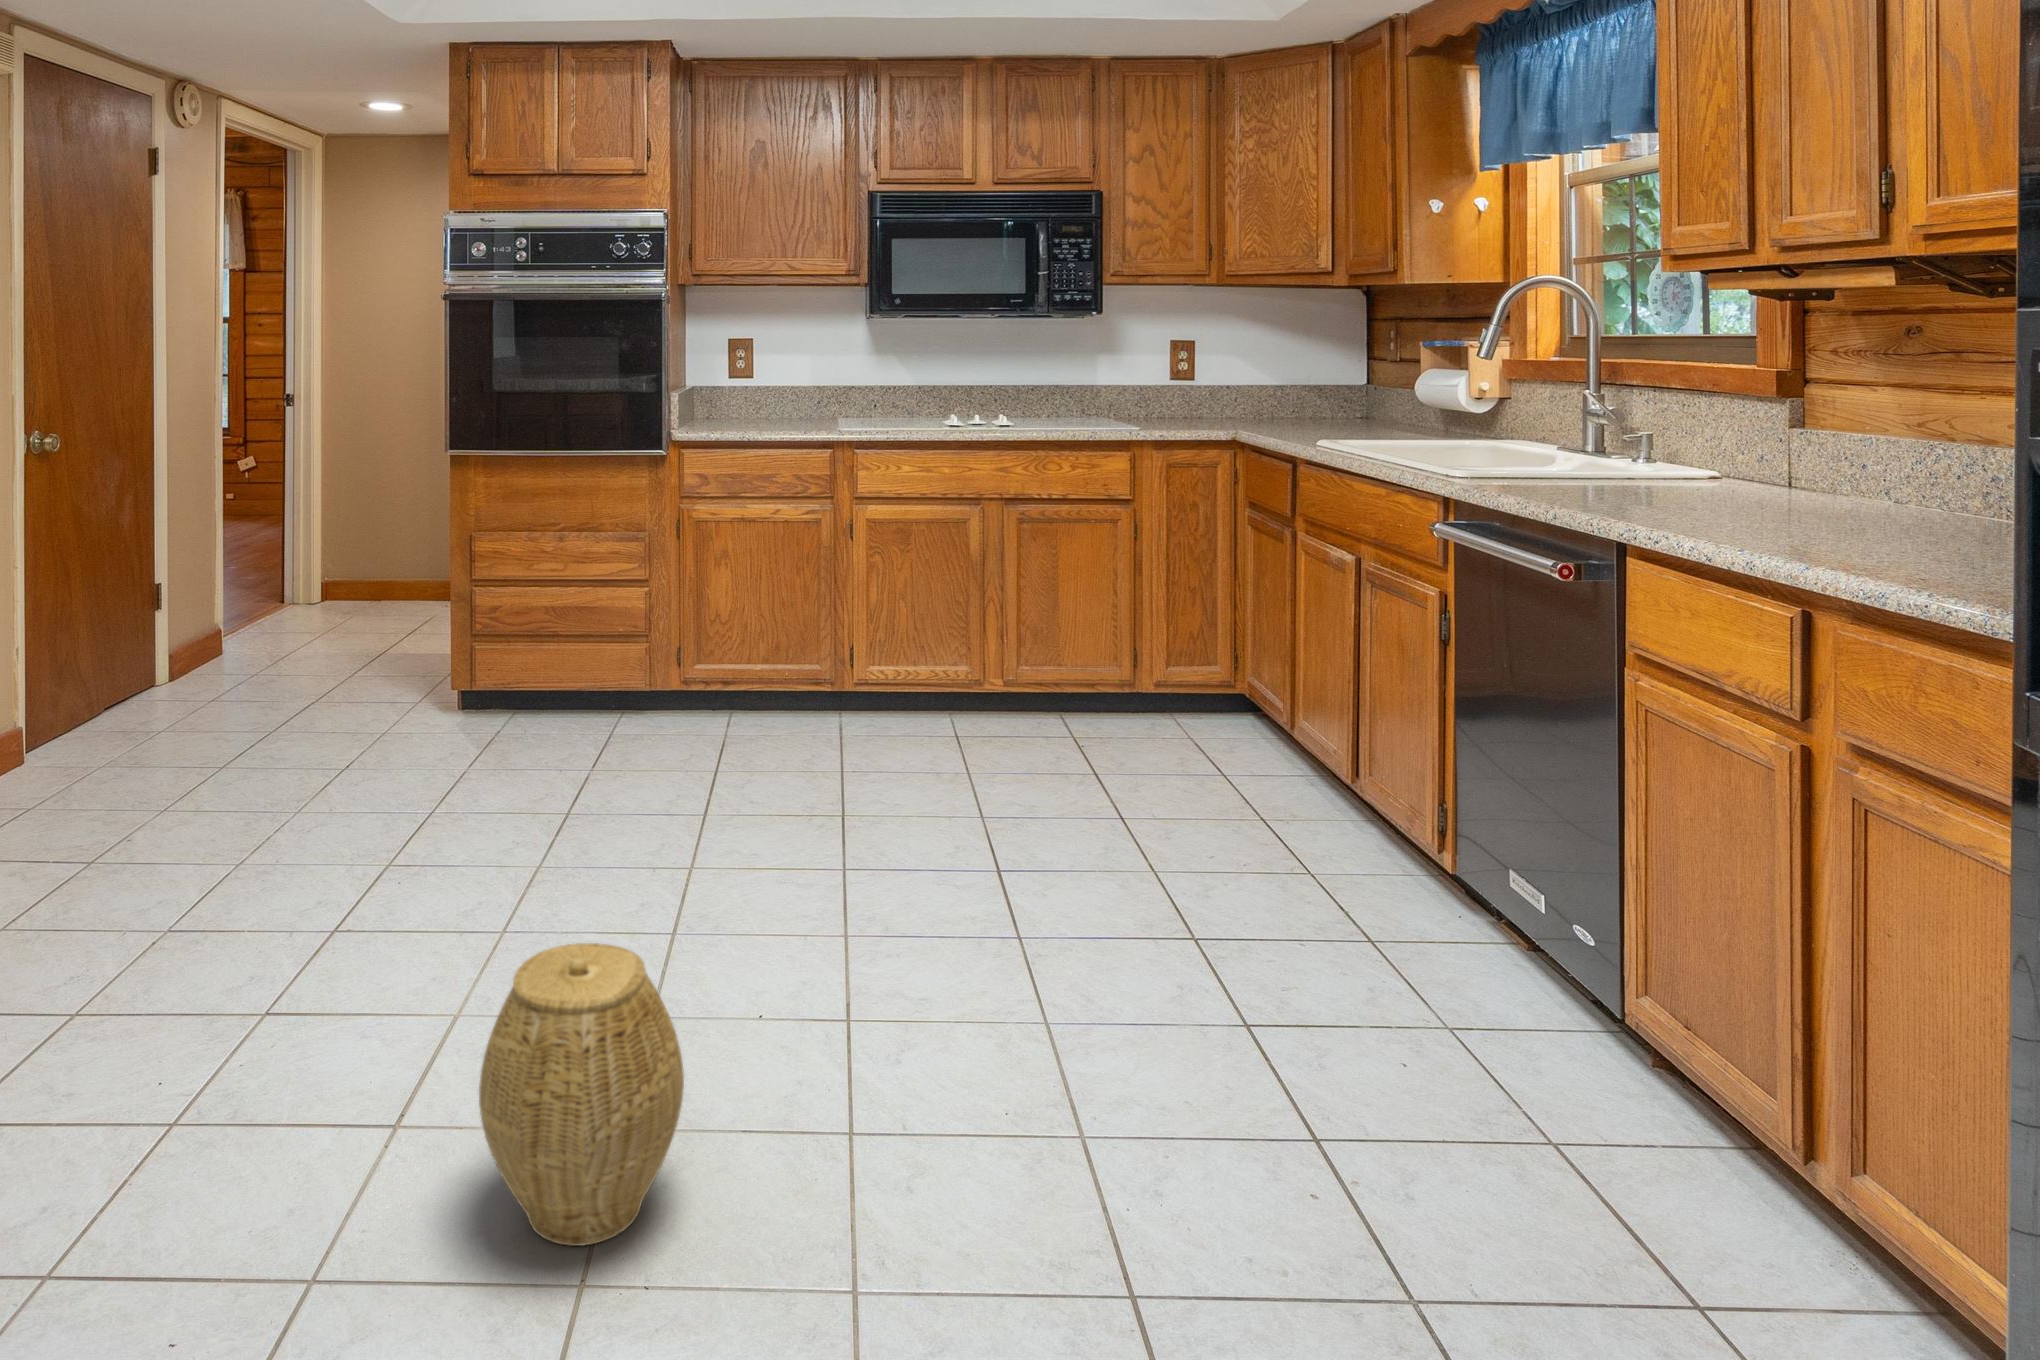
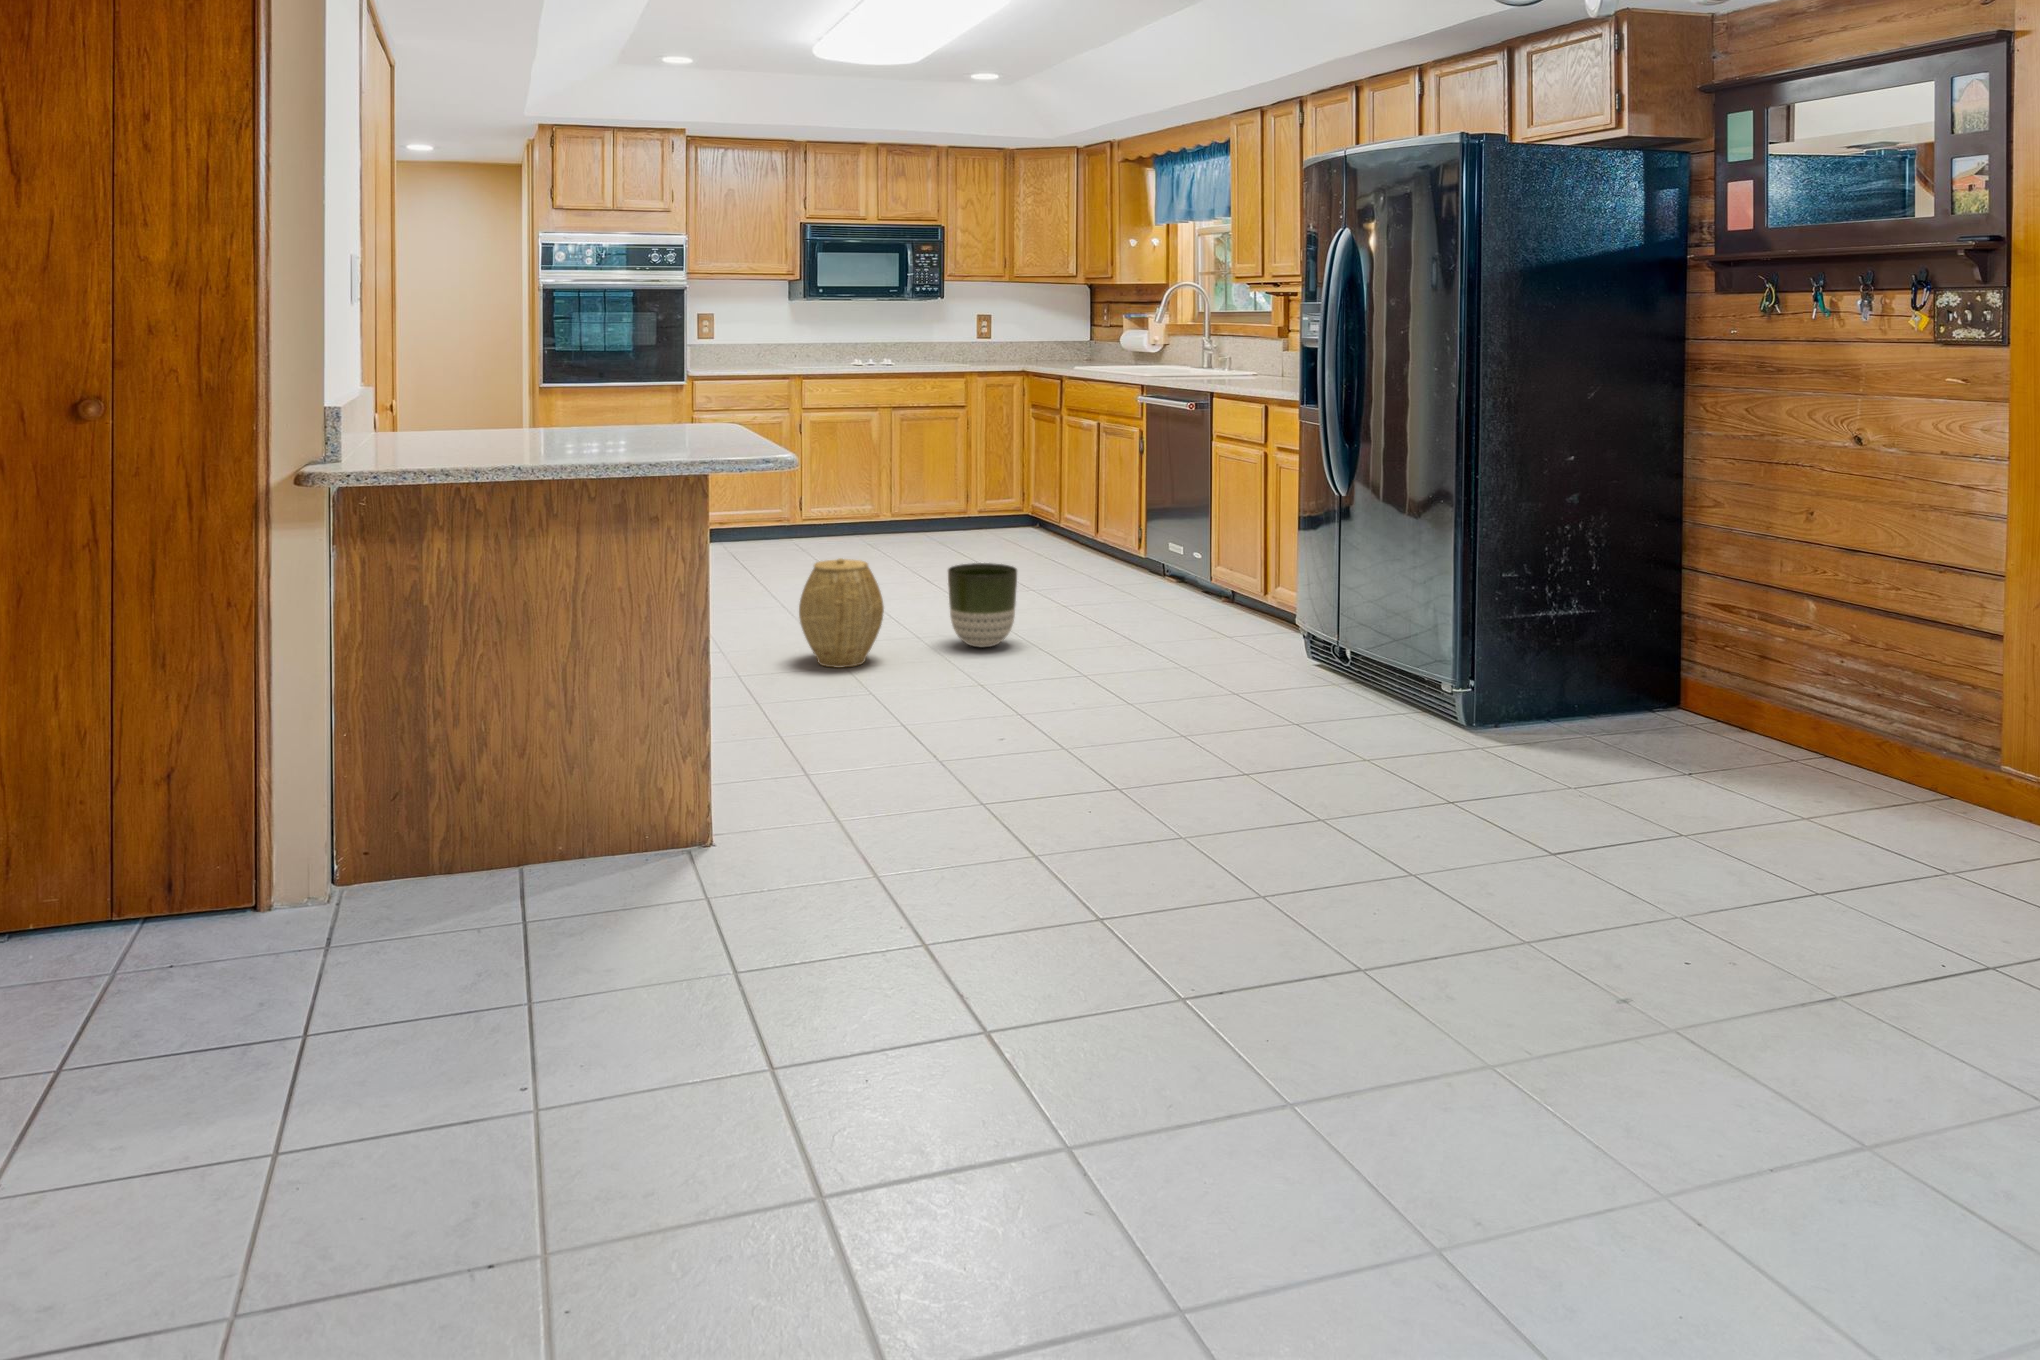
planter: none [867,960,1043,1211] -> present [948,563,1017,647]

